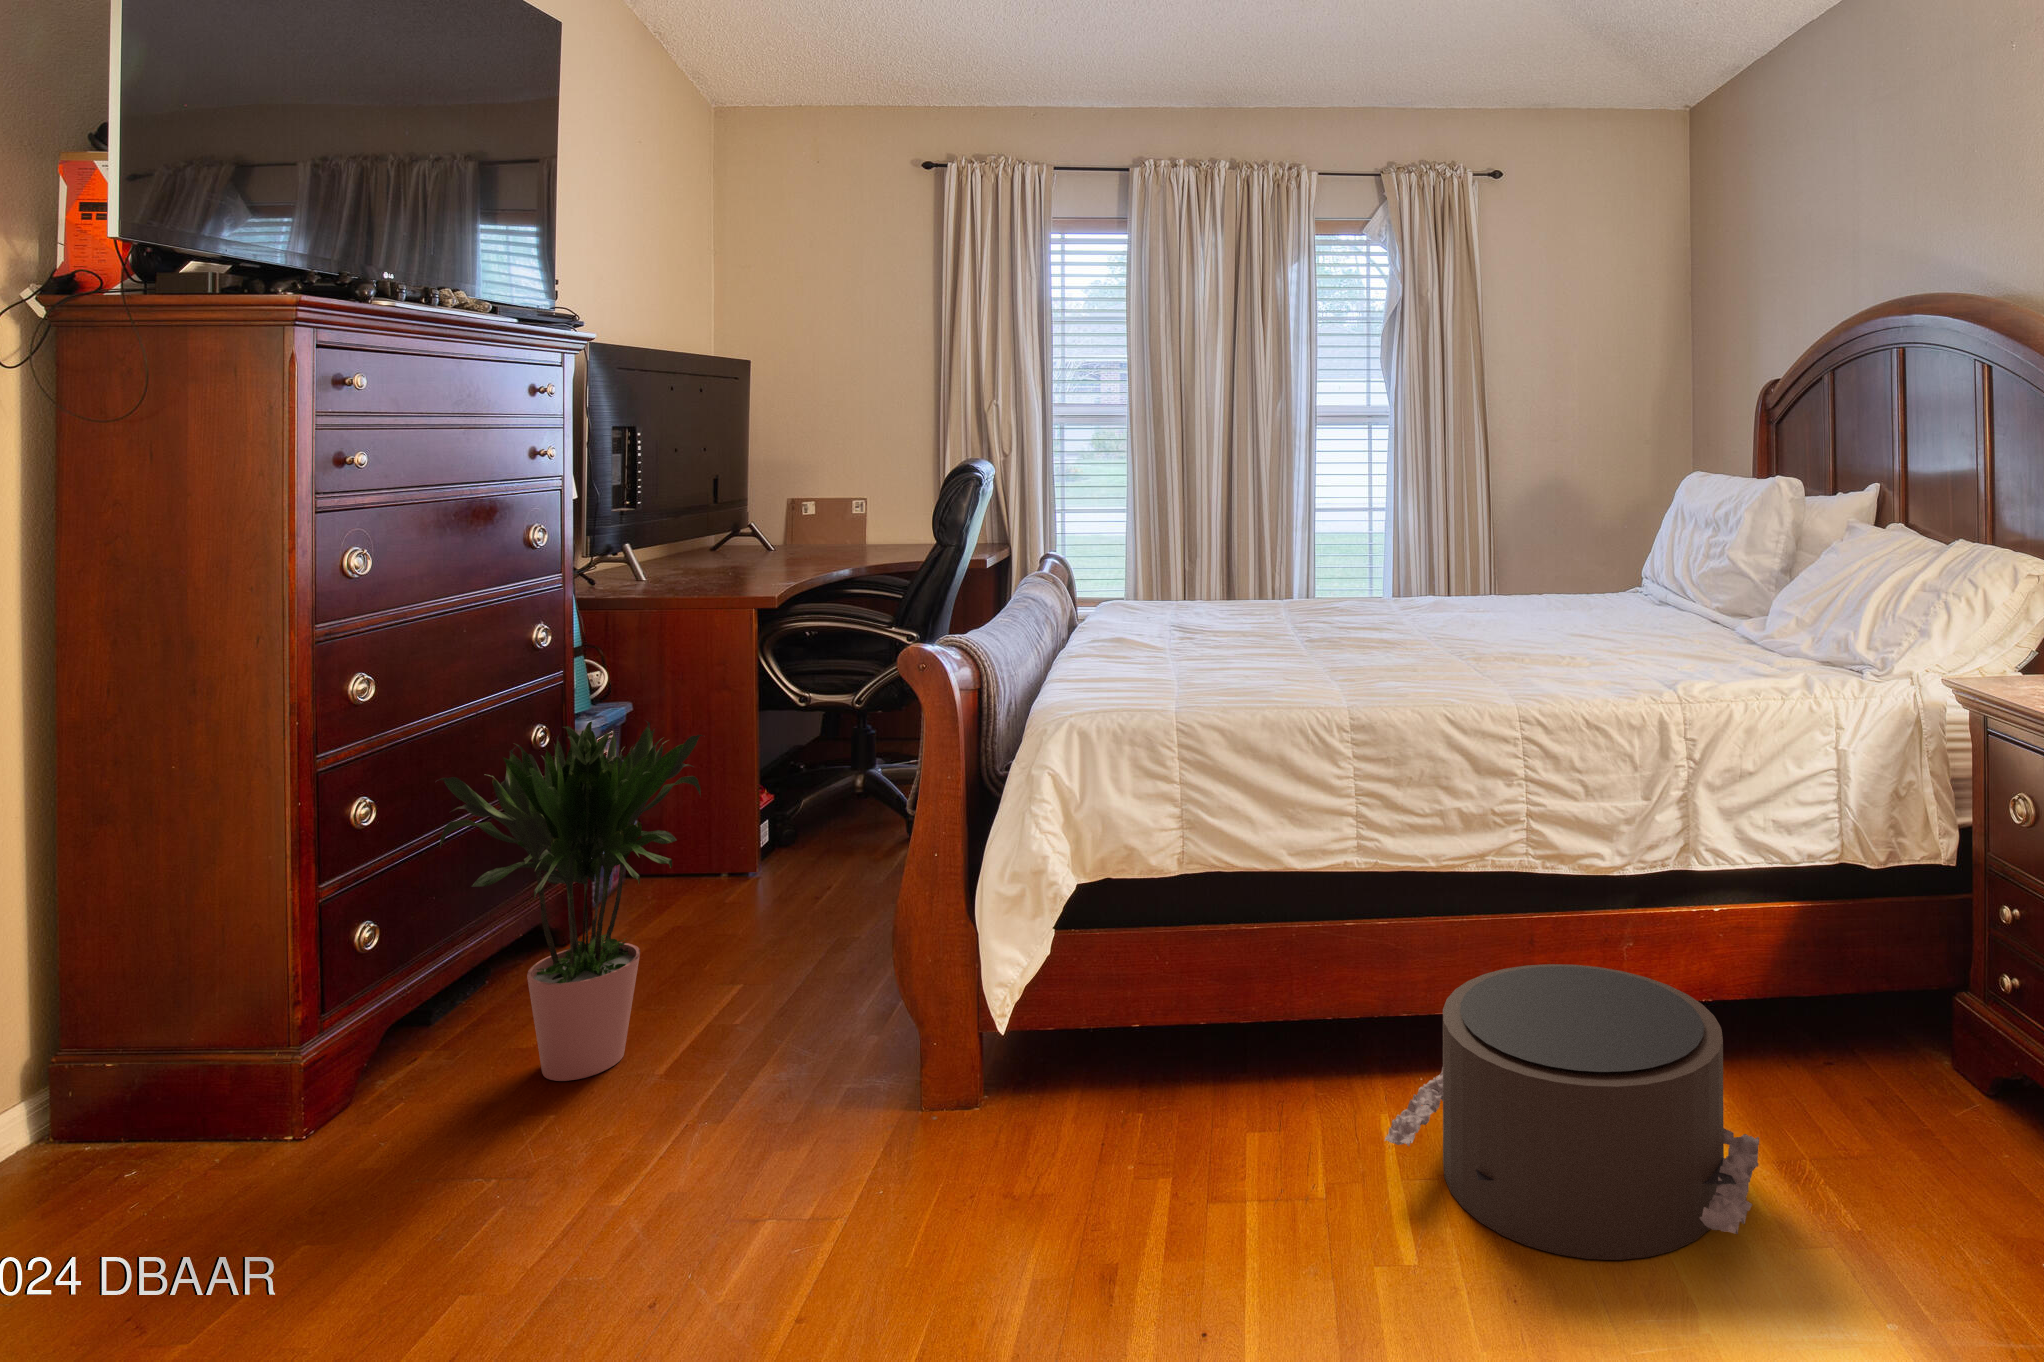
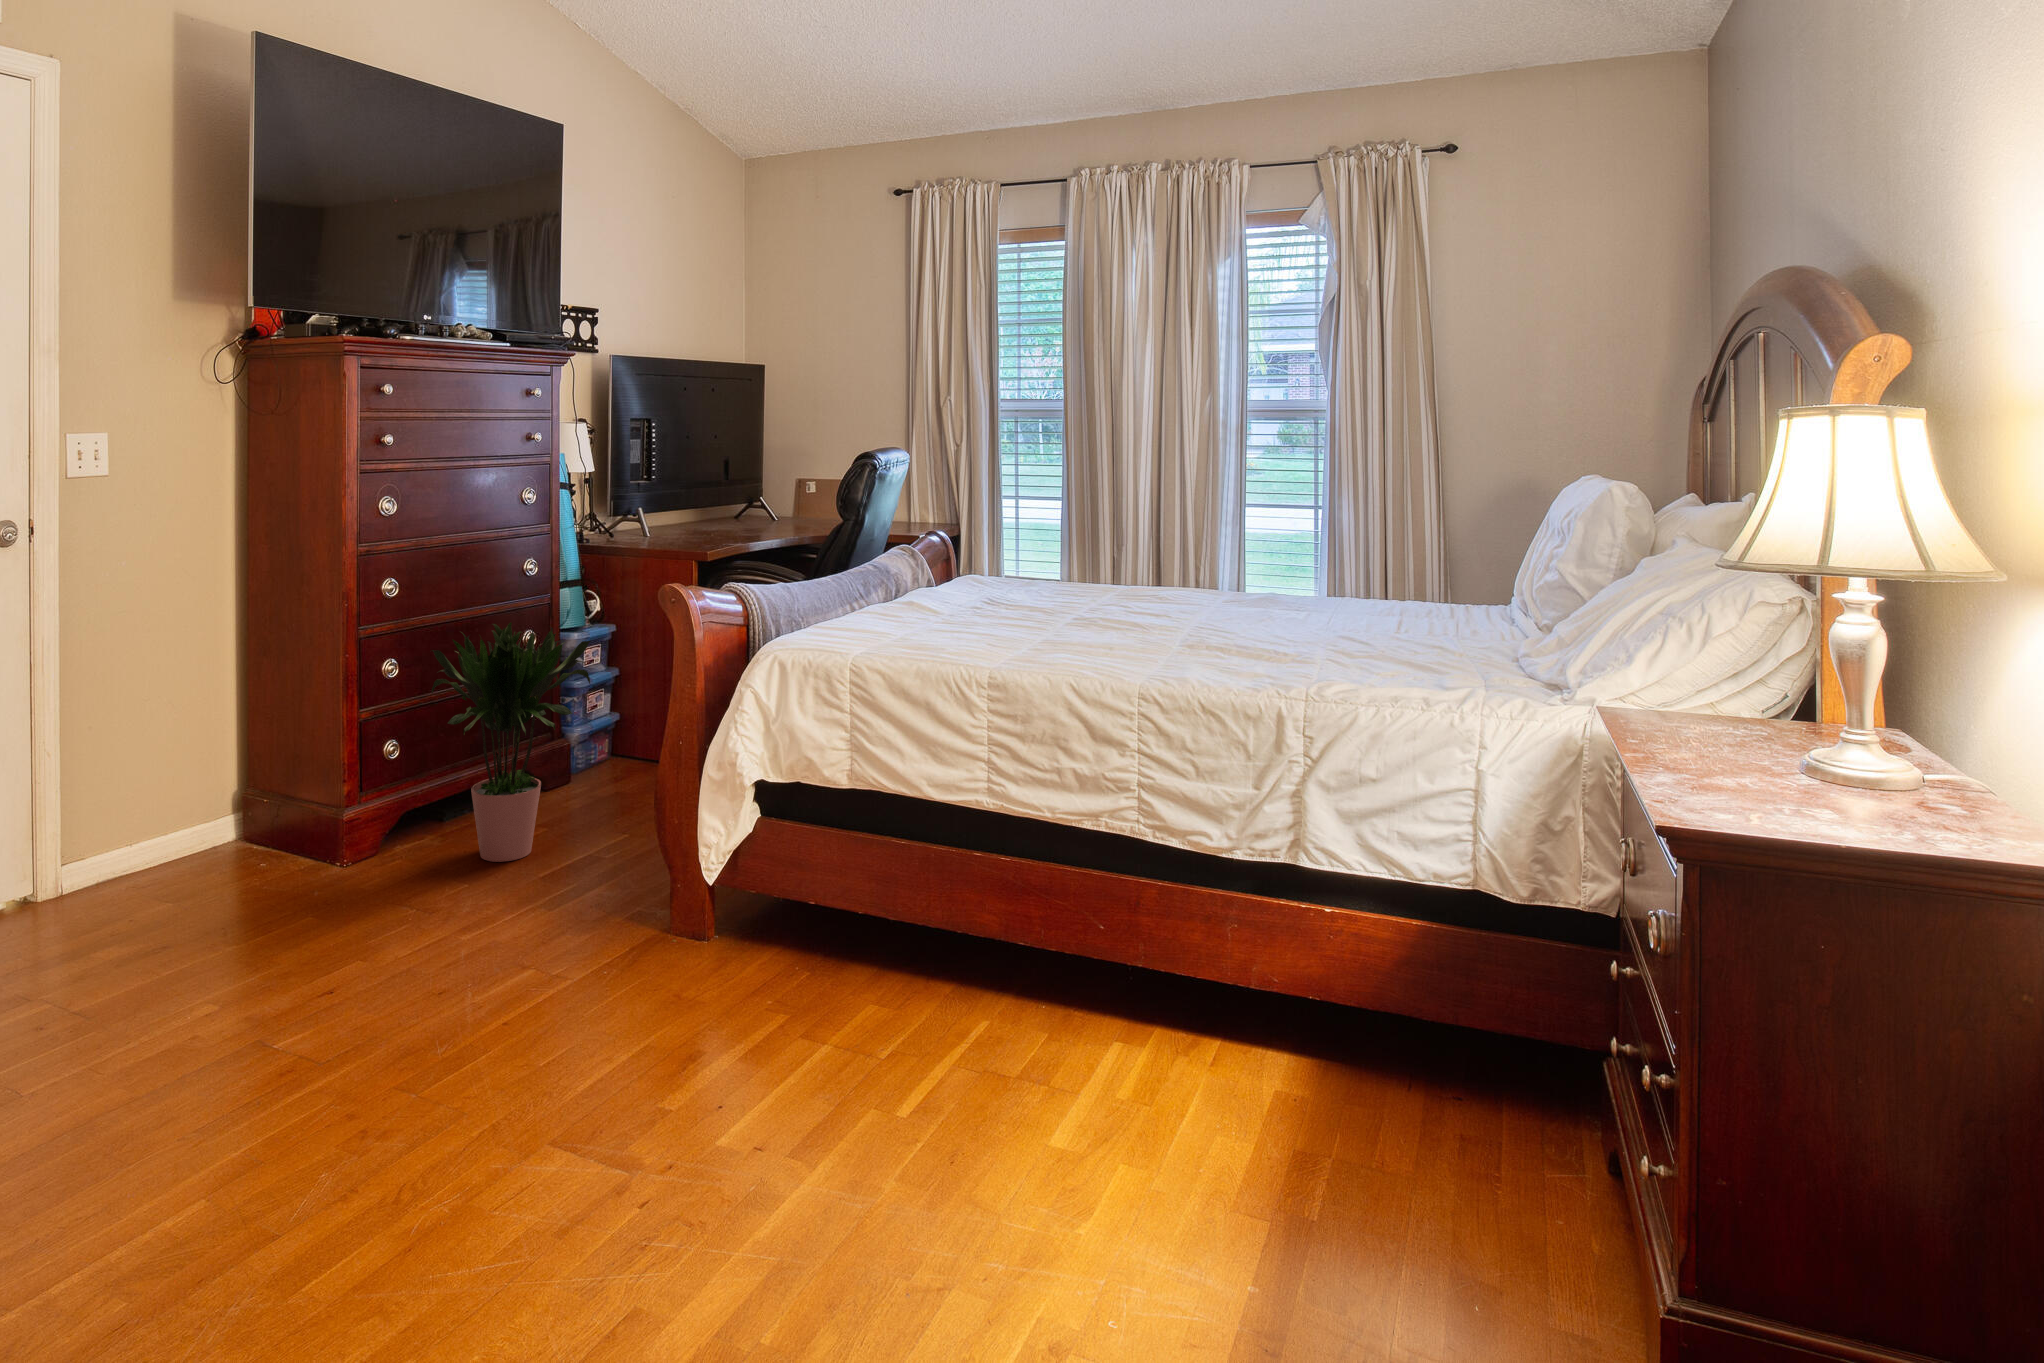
pouf: present [1385,964,1759,1260] -> none [935,914,1259,1168]

